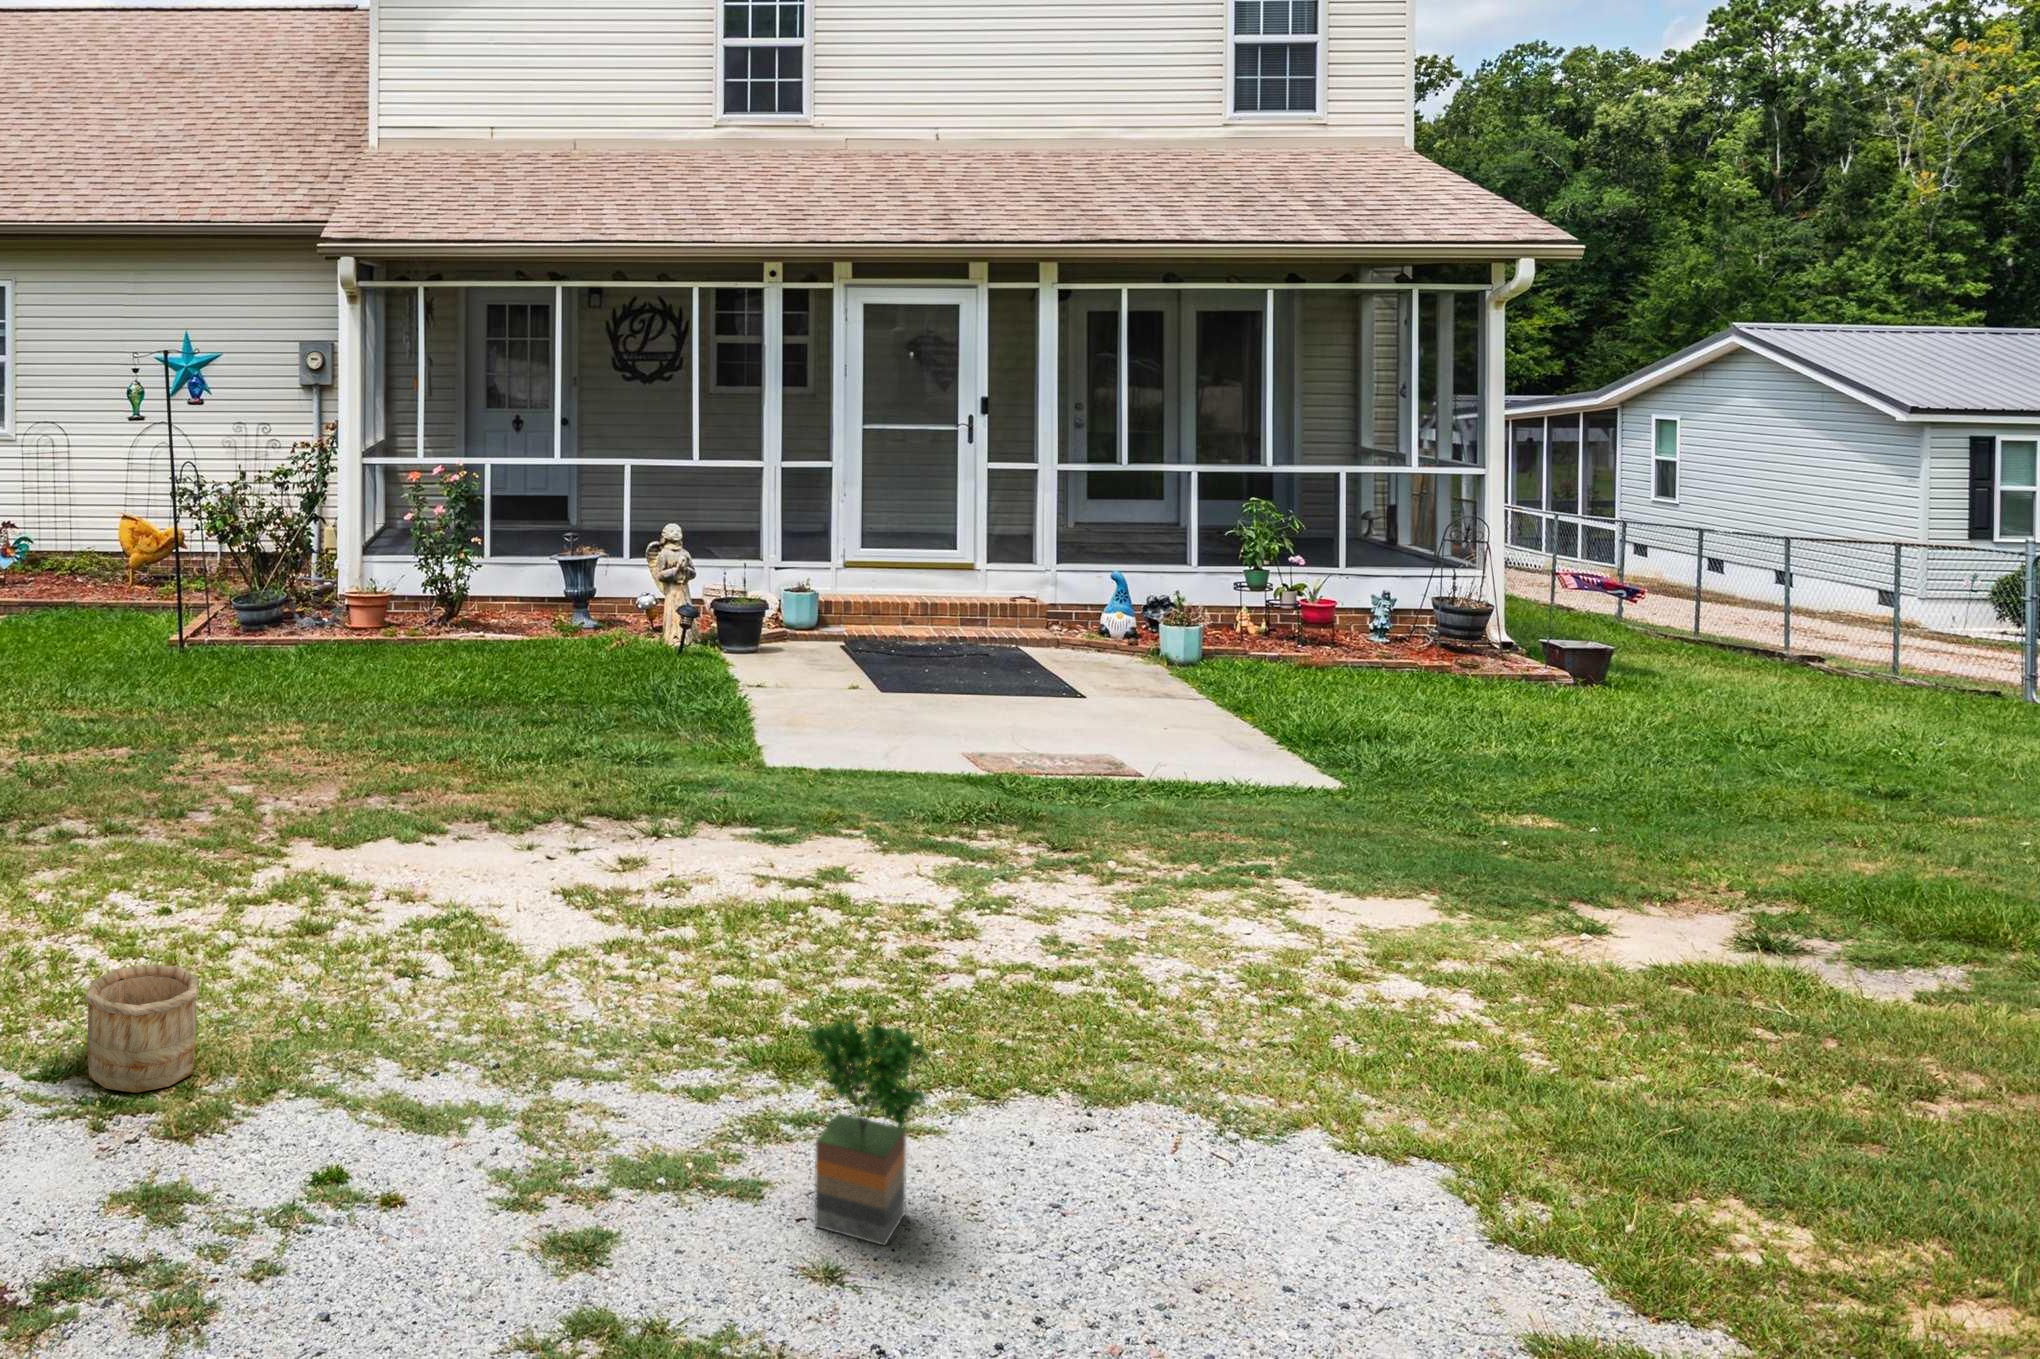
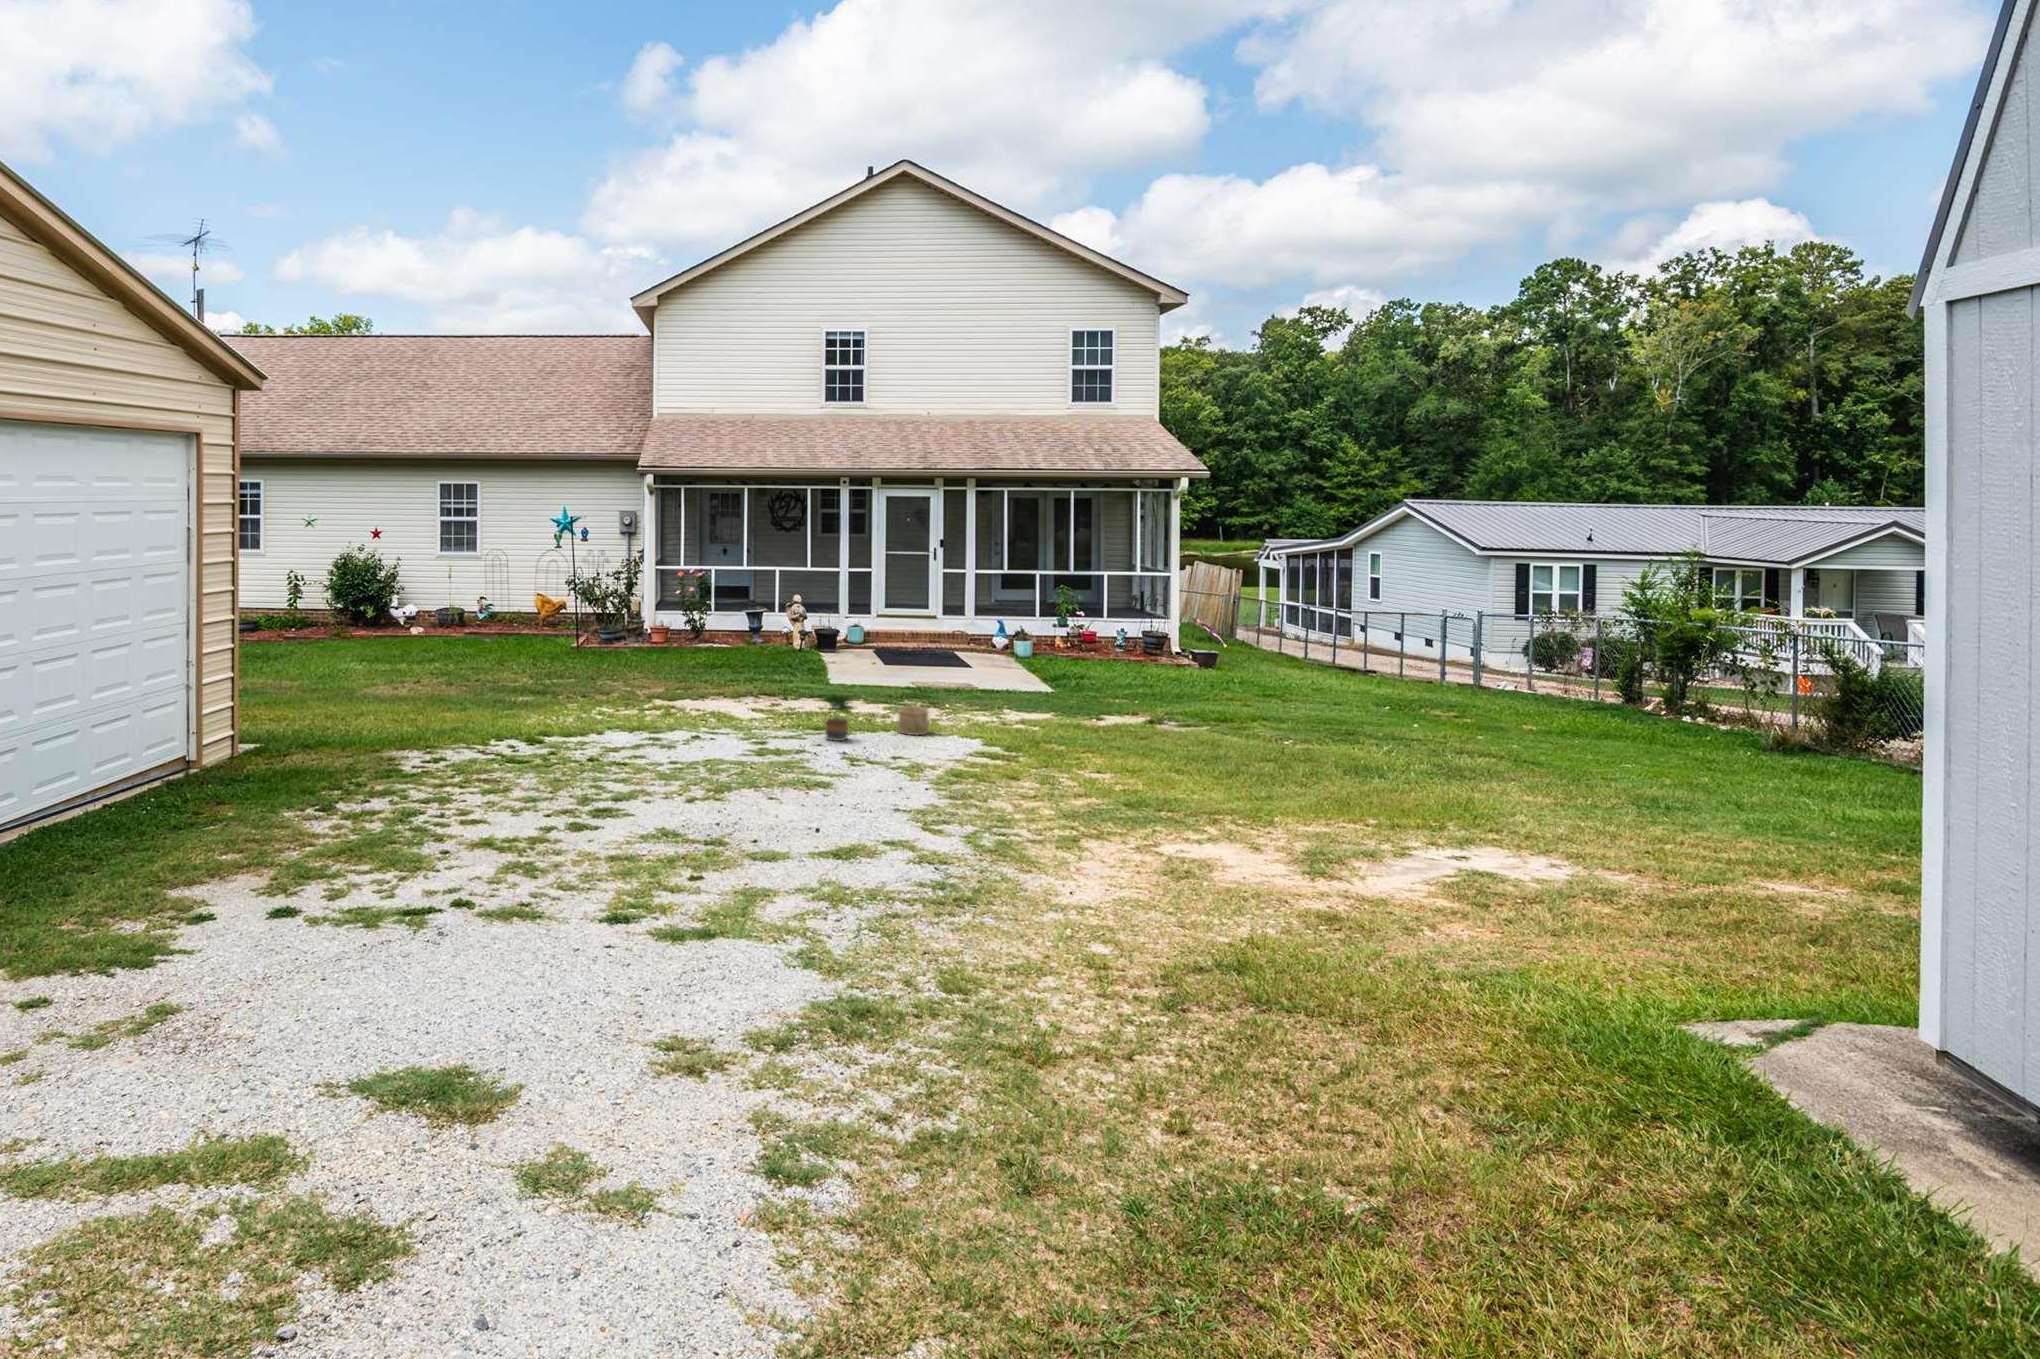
wooden bucket: present [85,964,199,1093] -> present [898,707,928,735]

